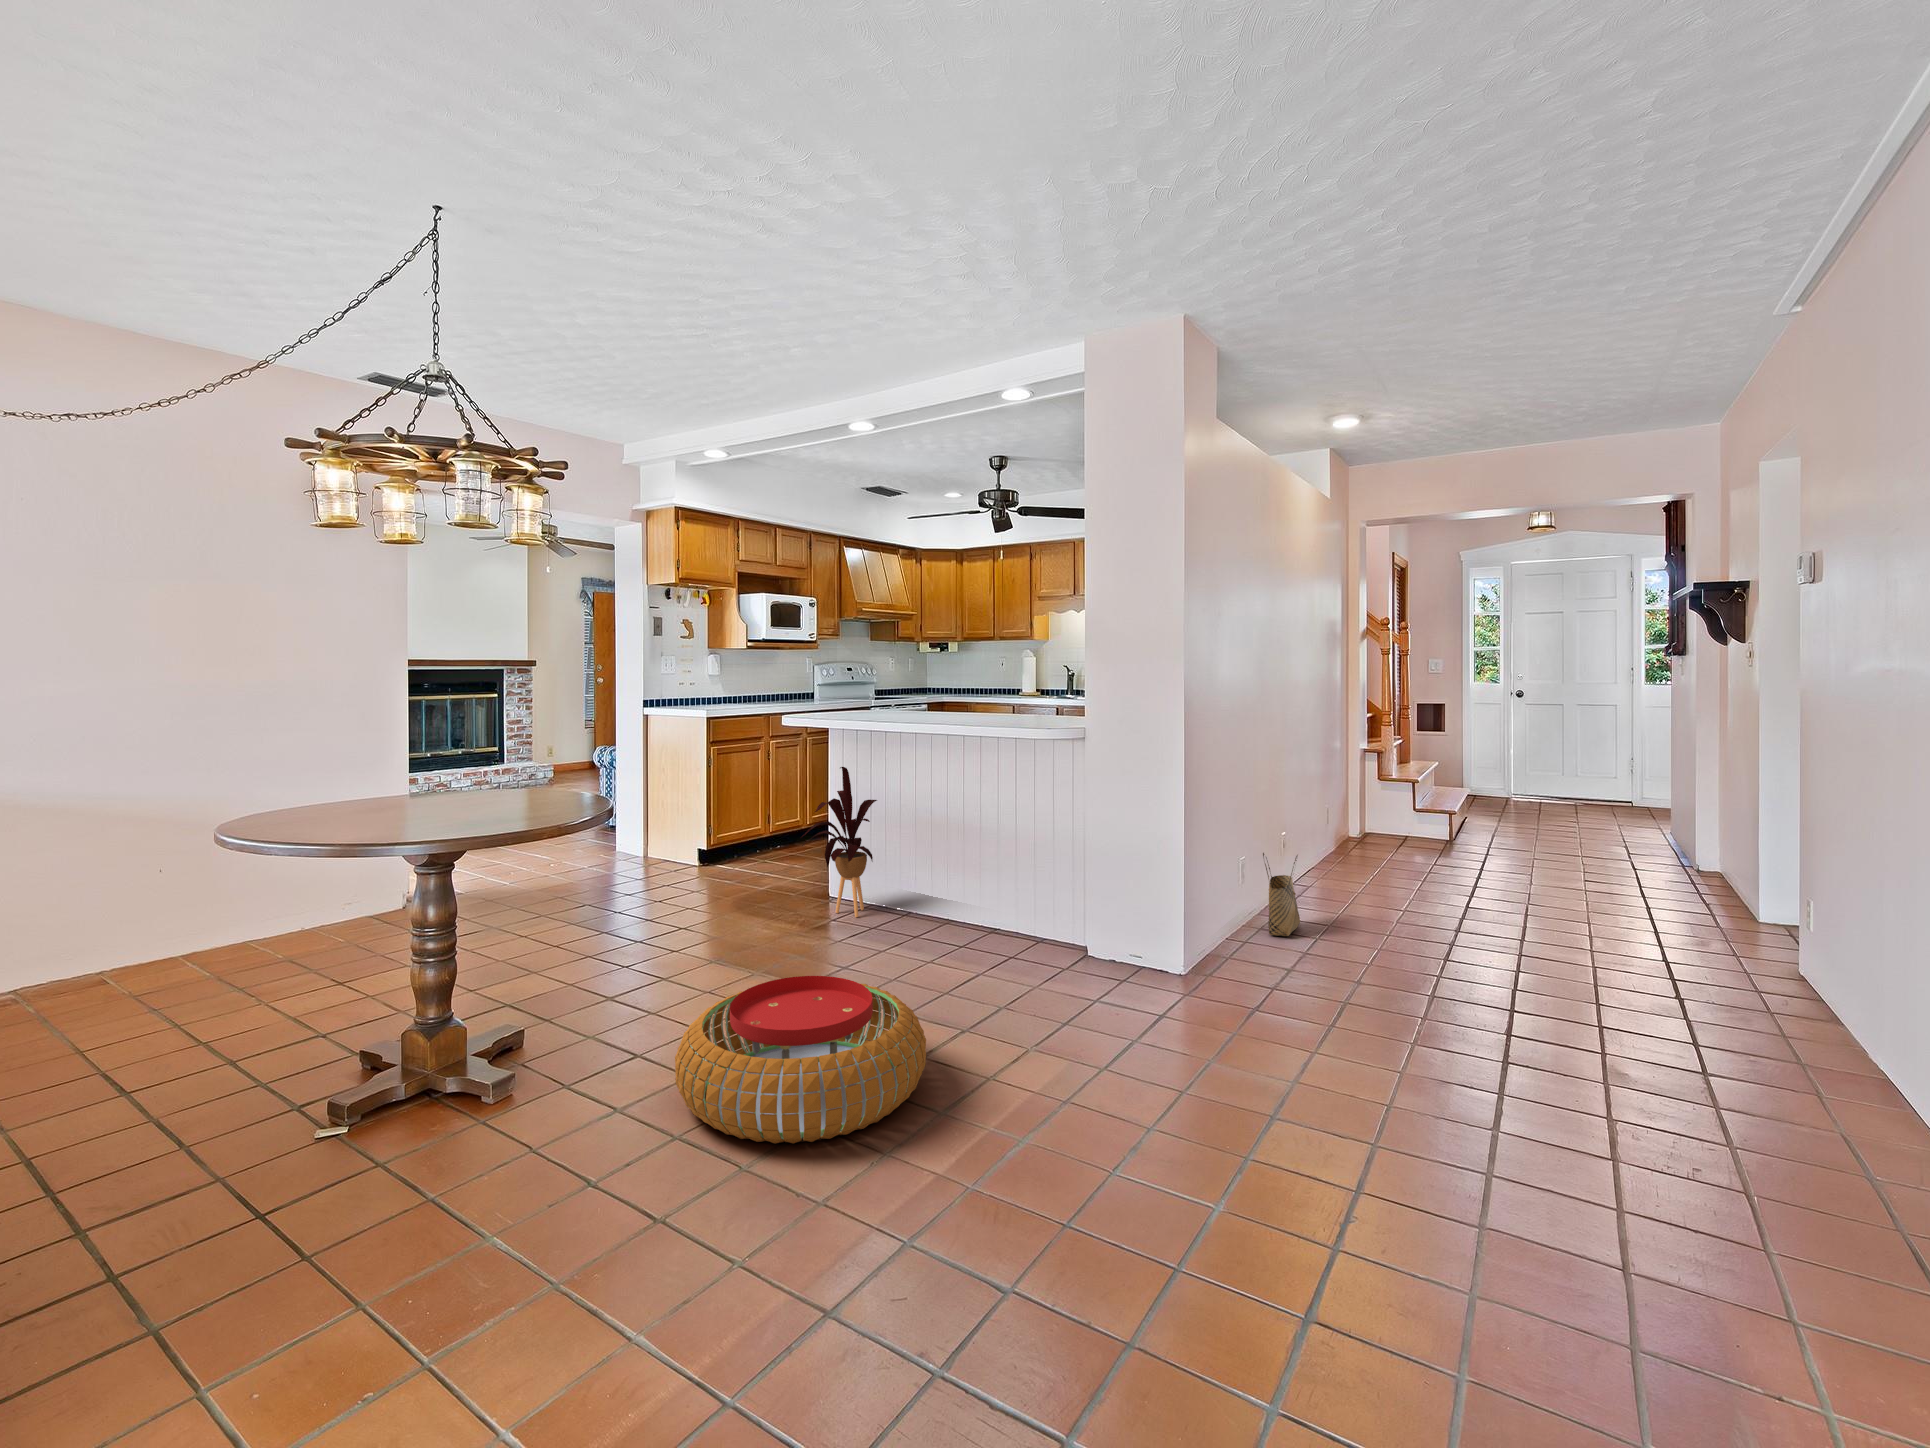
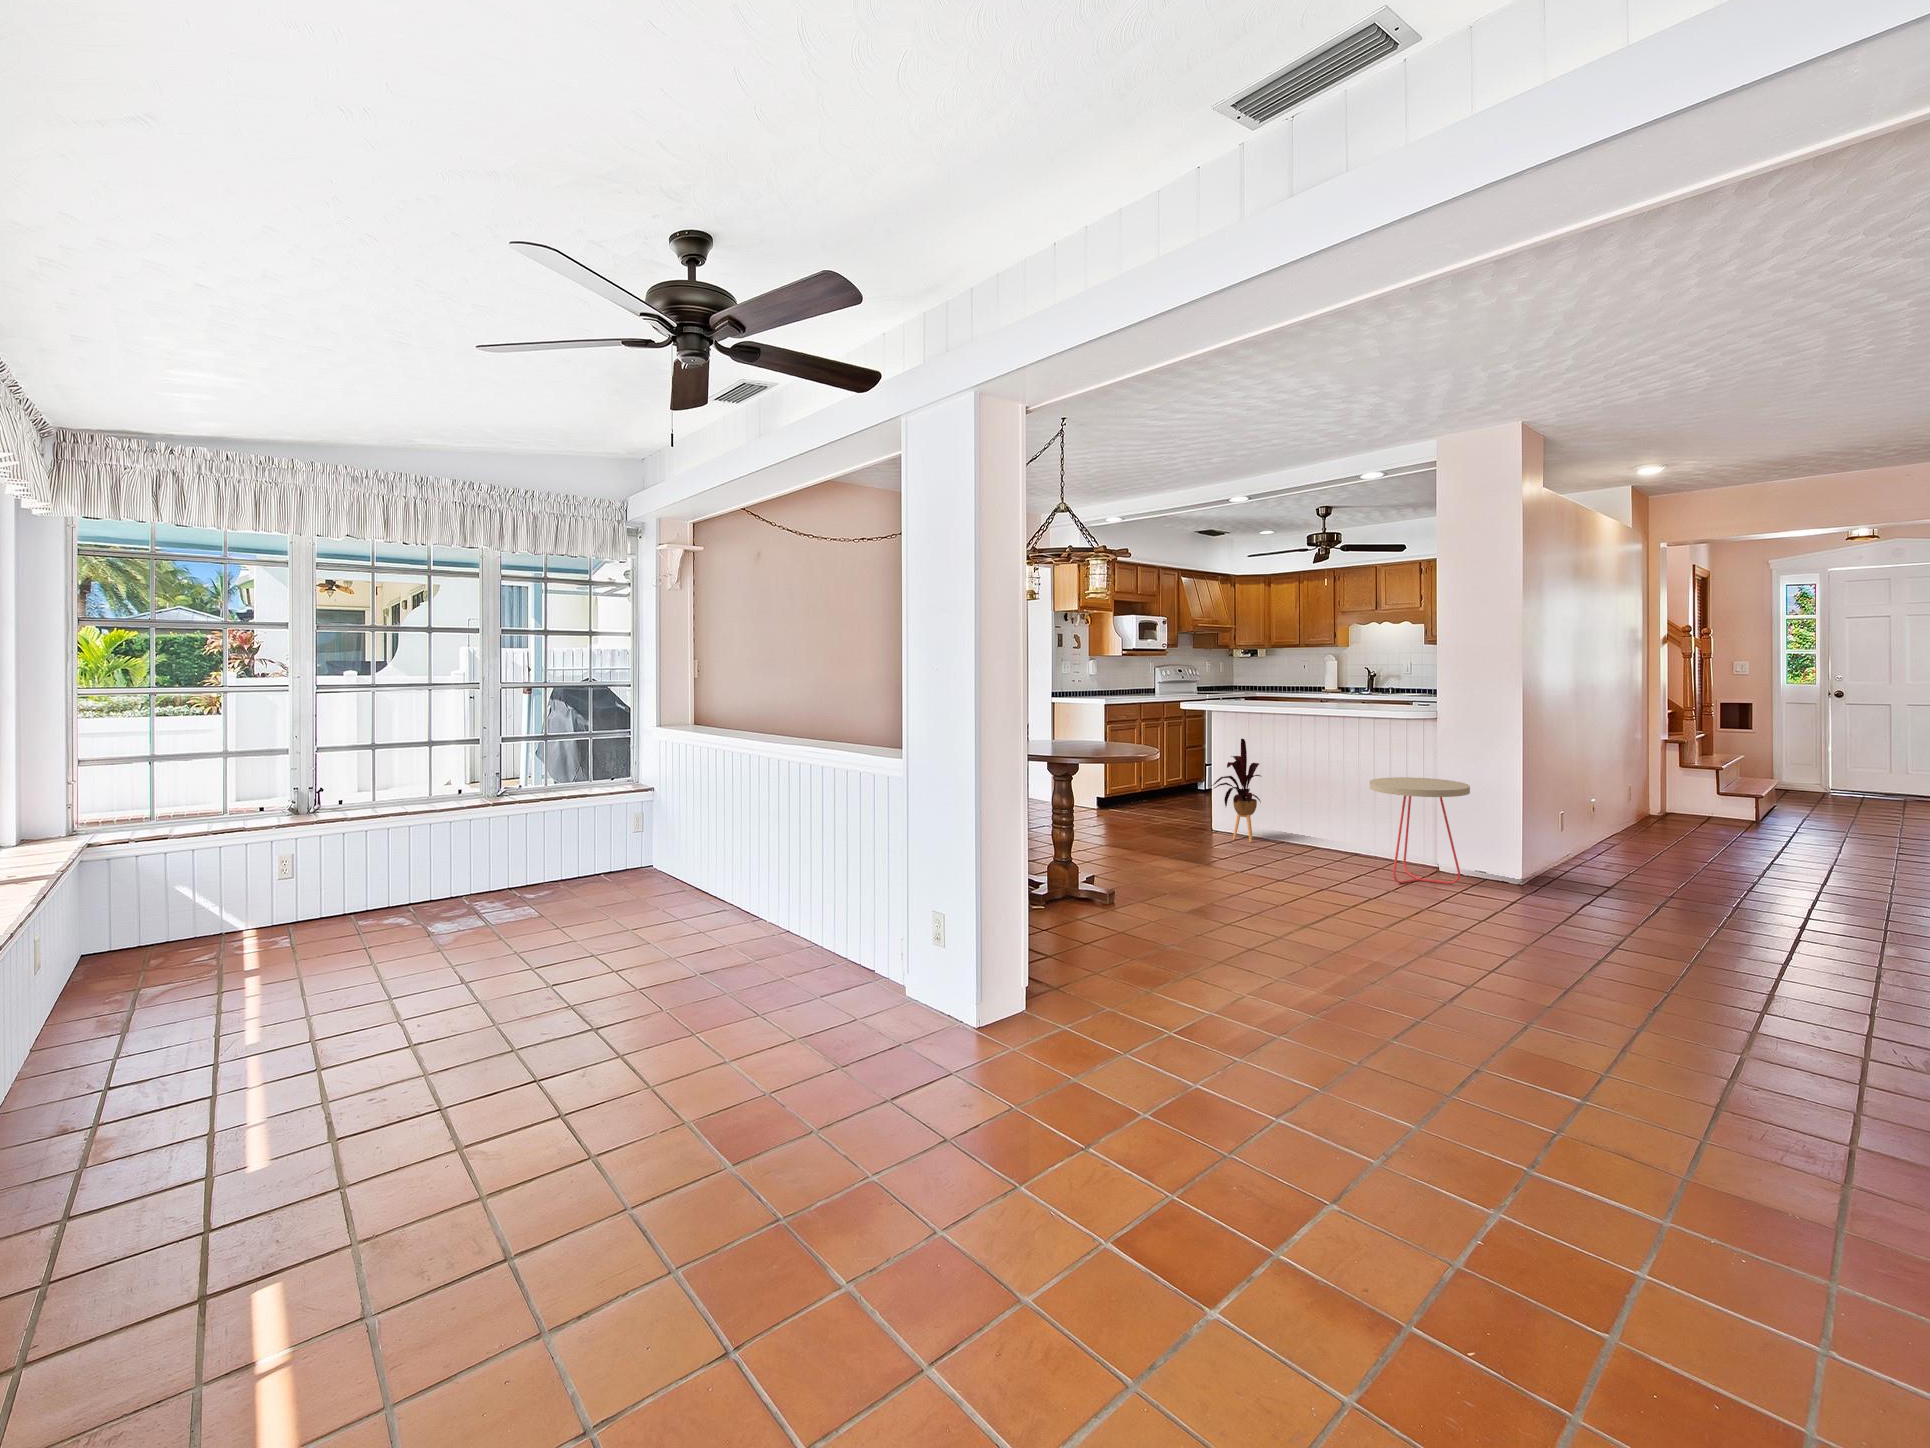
side table: none [984,824,1116,992] -> present [1370,777,1470,884]
woven basket: present [1263,853,1300,936] -> none [1577,807,1609,868]
pouf: present [675,976,926,1144] -> none [1212,853,1366,930]

